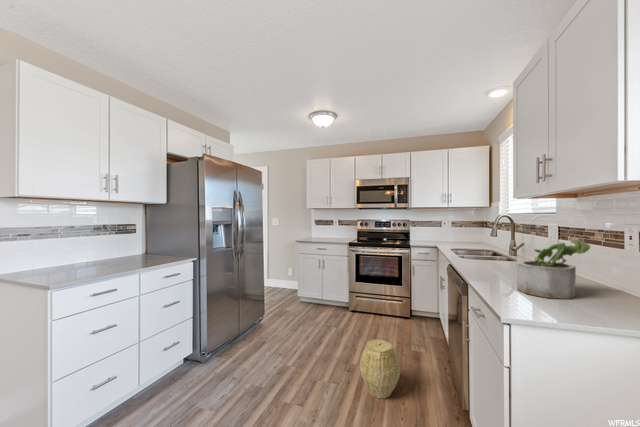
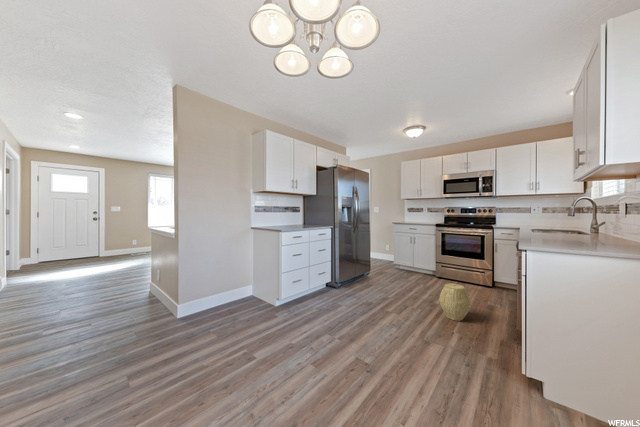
potted plant: present [516,240,590,299] -> none [552,206,610,245]

